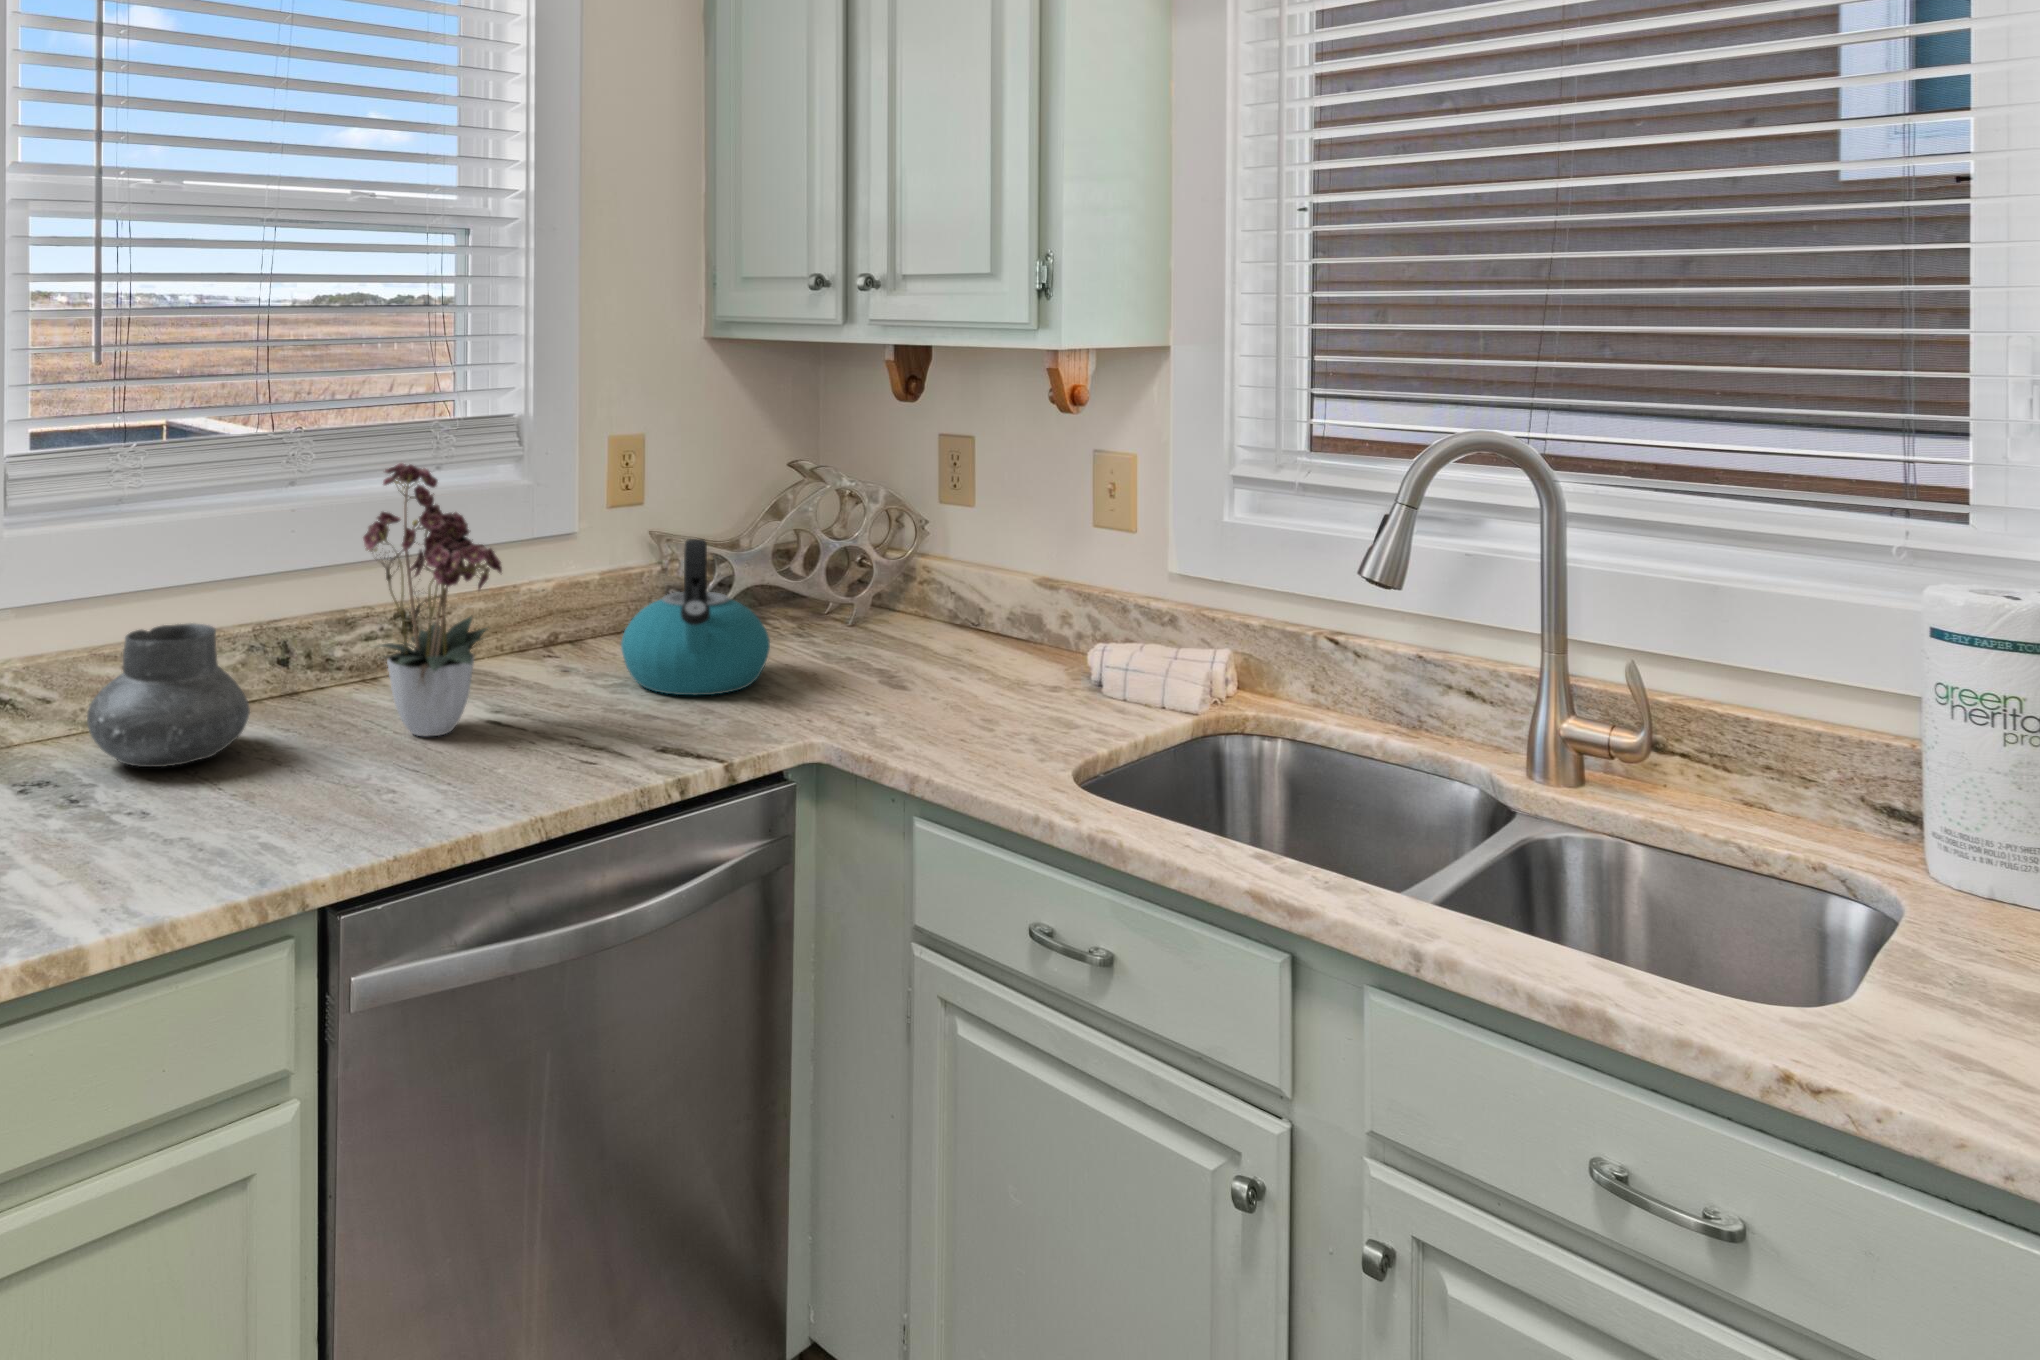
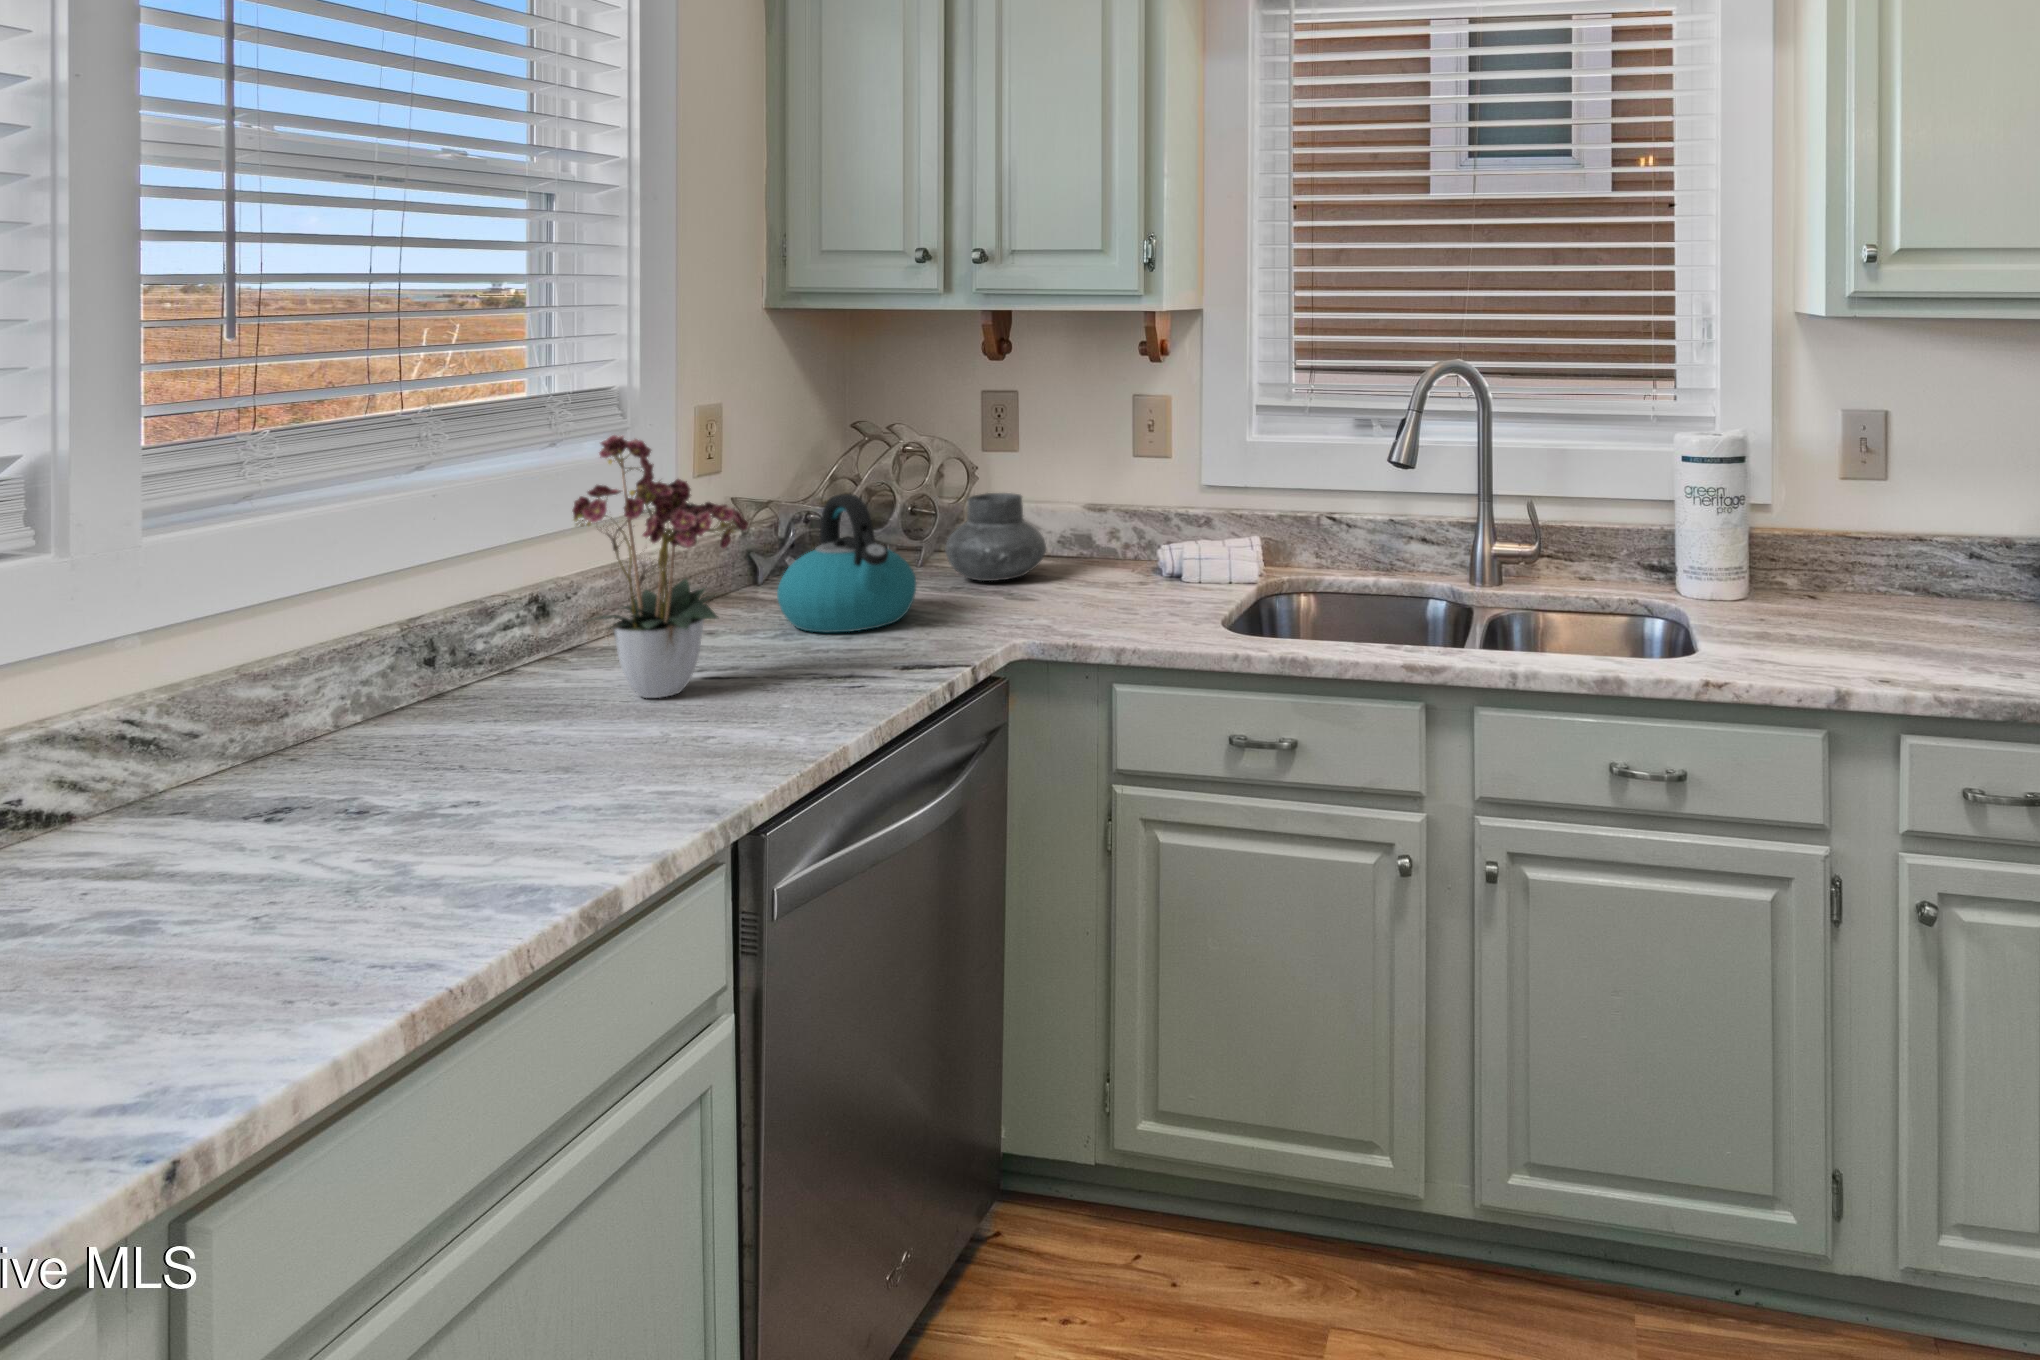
vase: present [87,623,250,767] -> present [945,493,1046,581]

